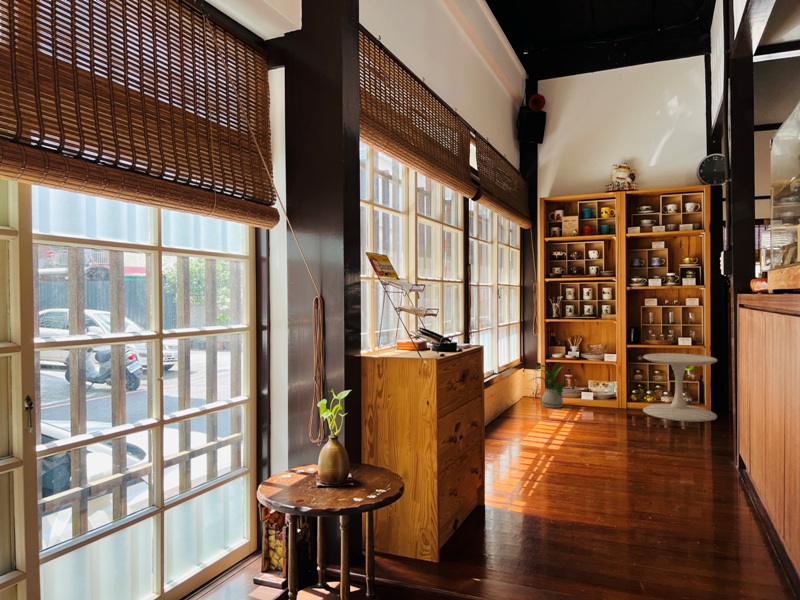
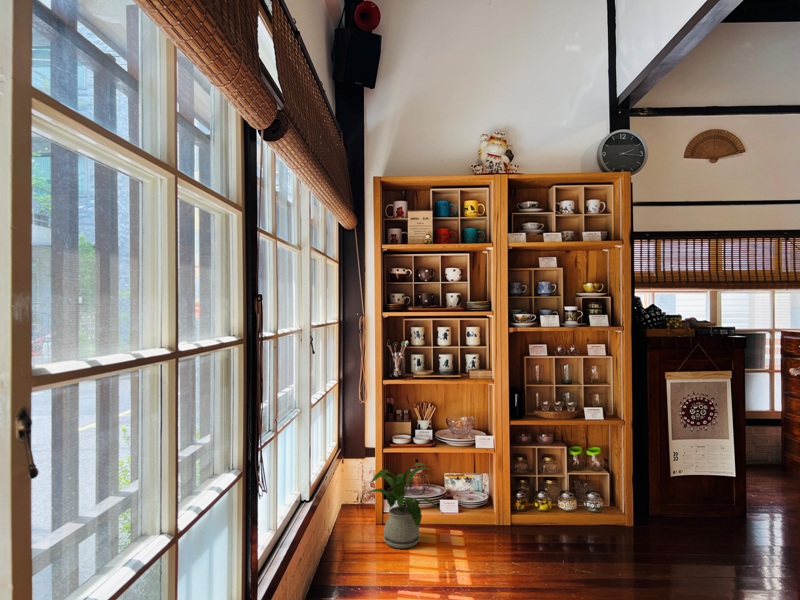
side table: present [643,353,717,422] -> none [542,431,654,557]

